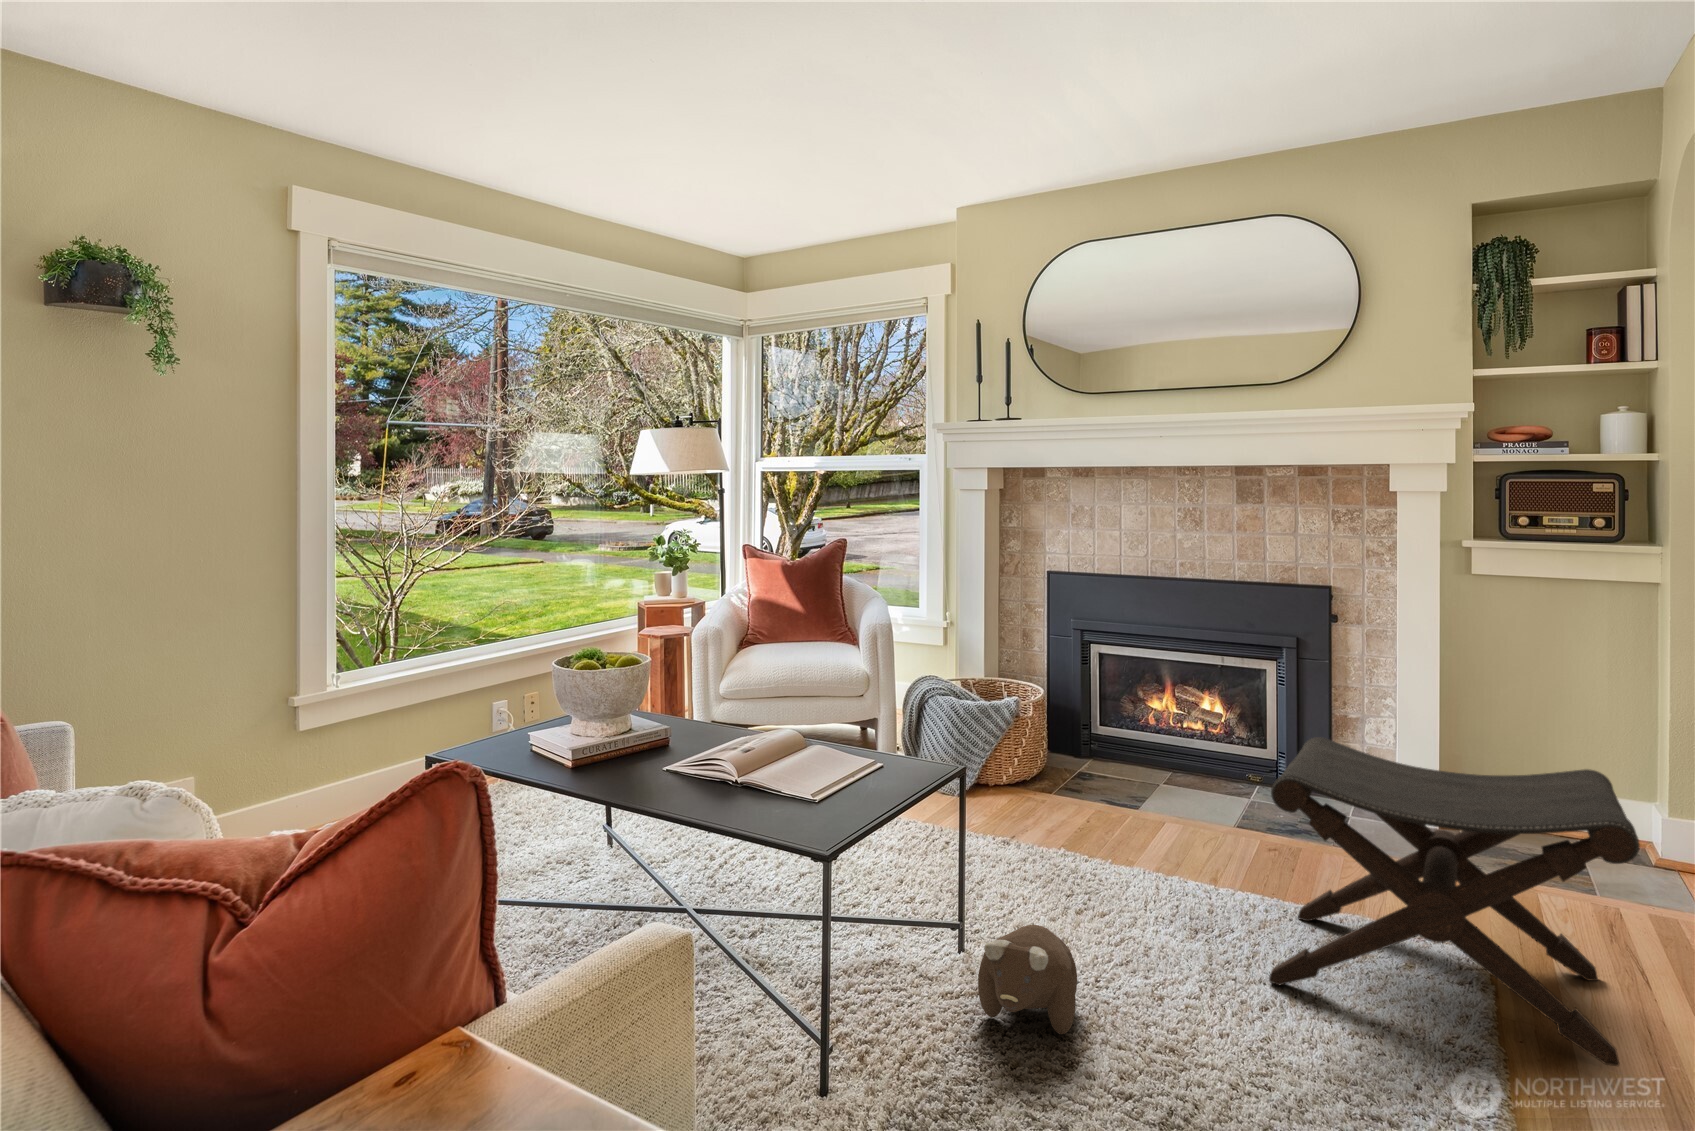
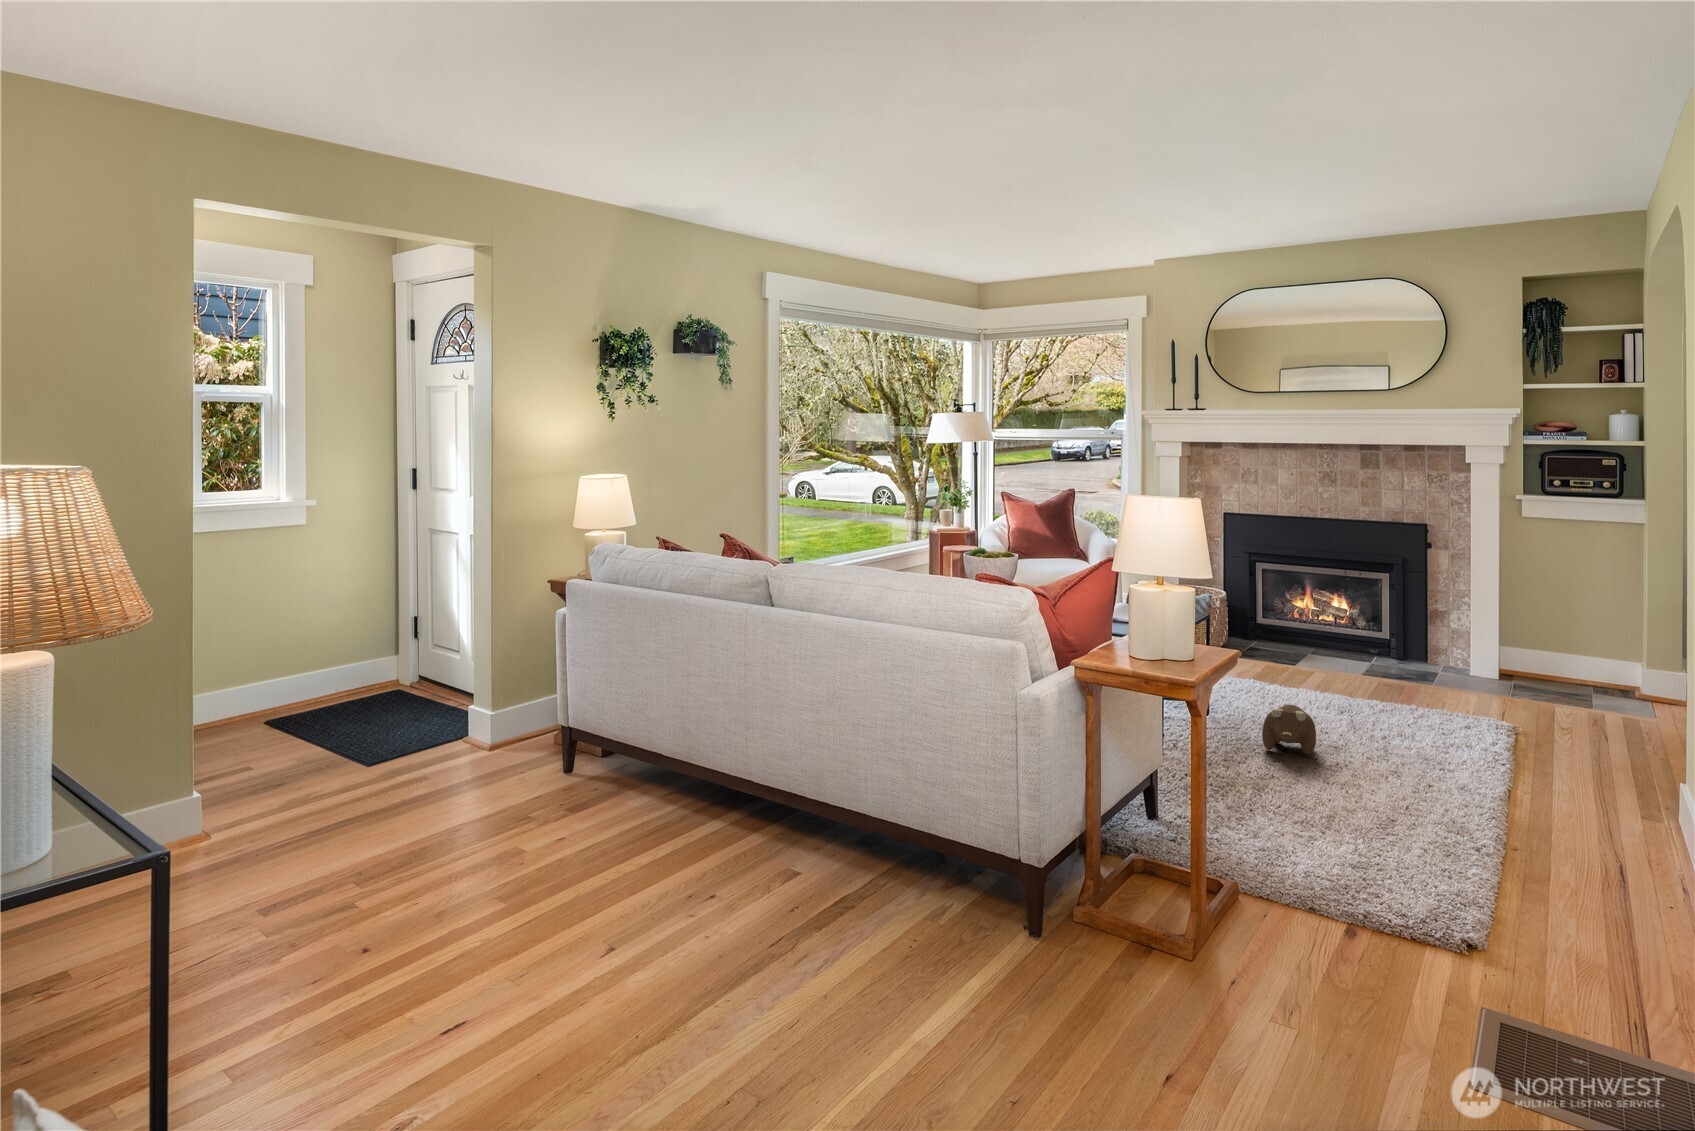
footstool: present [1269,737,1640,1066] -> none [1408,613,1605,764]

